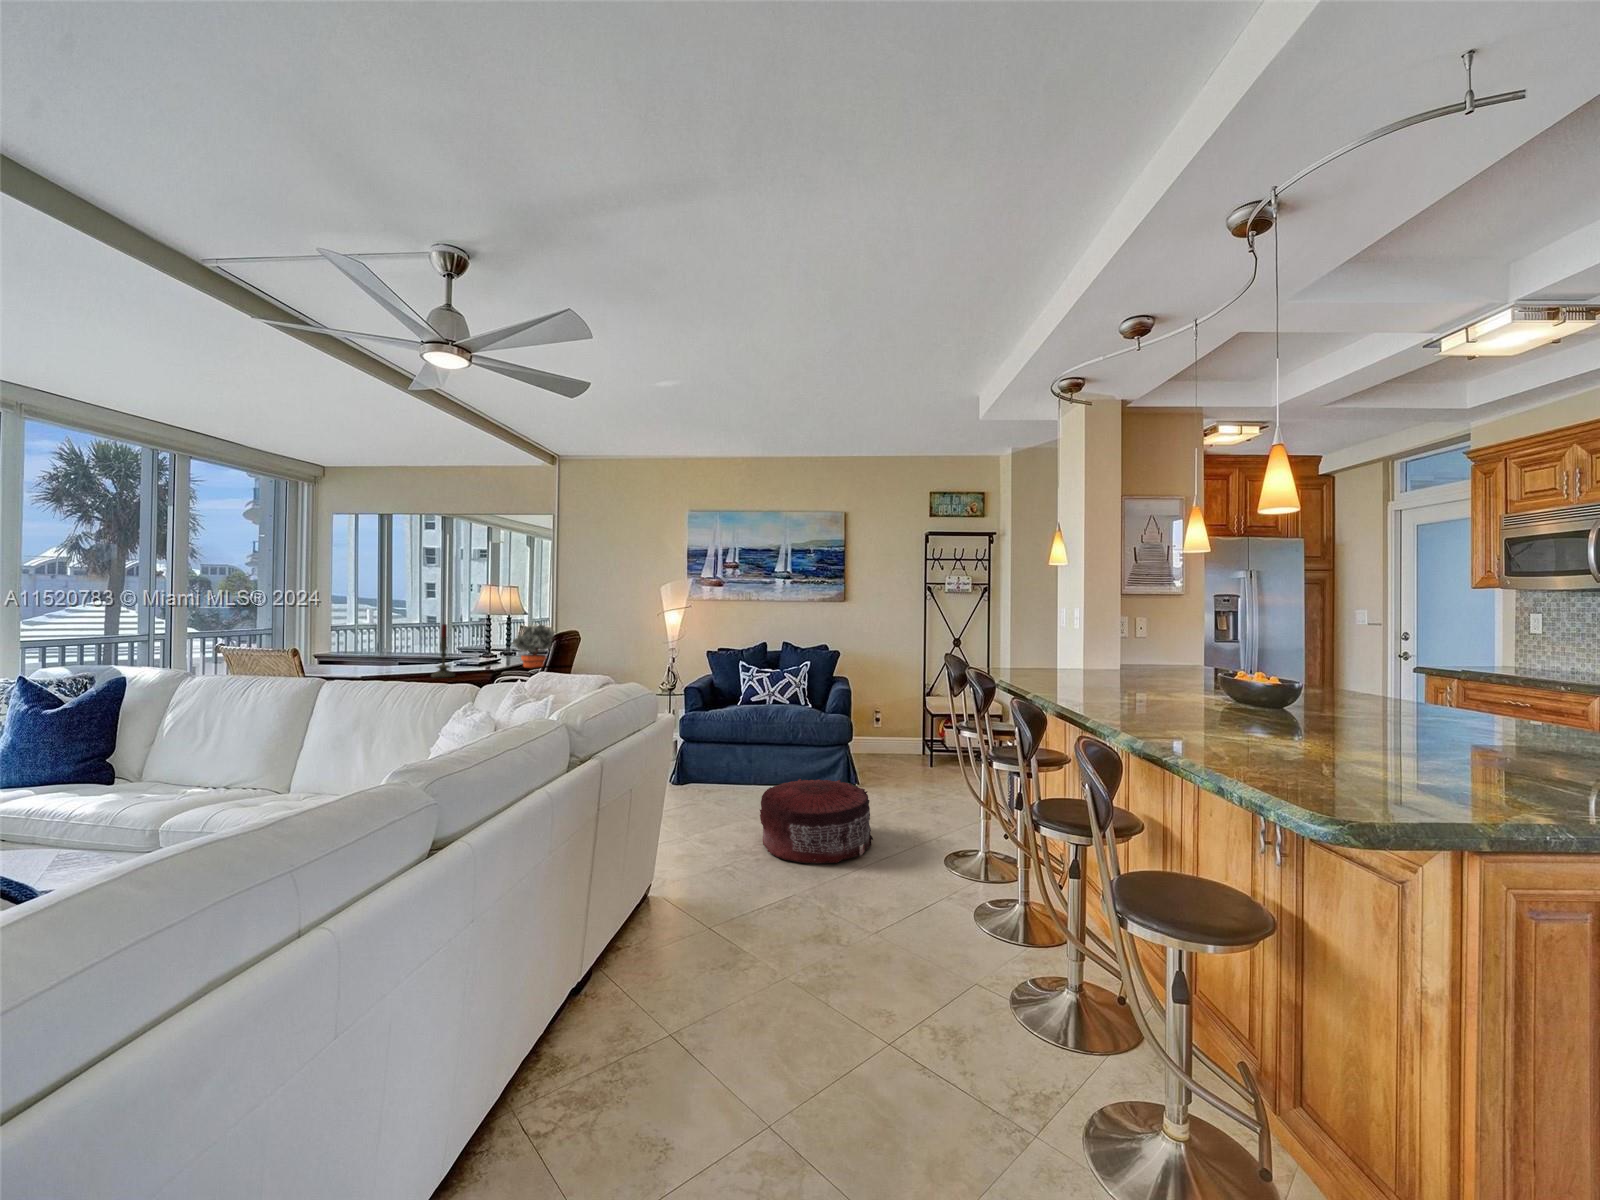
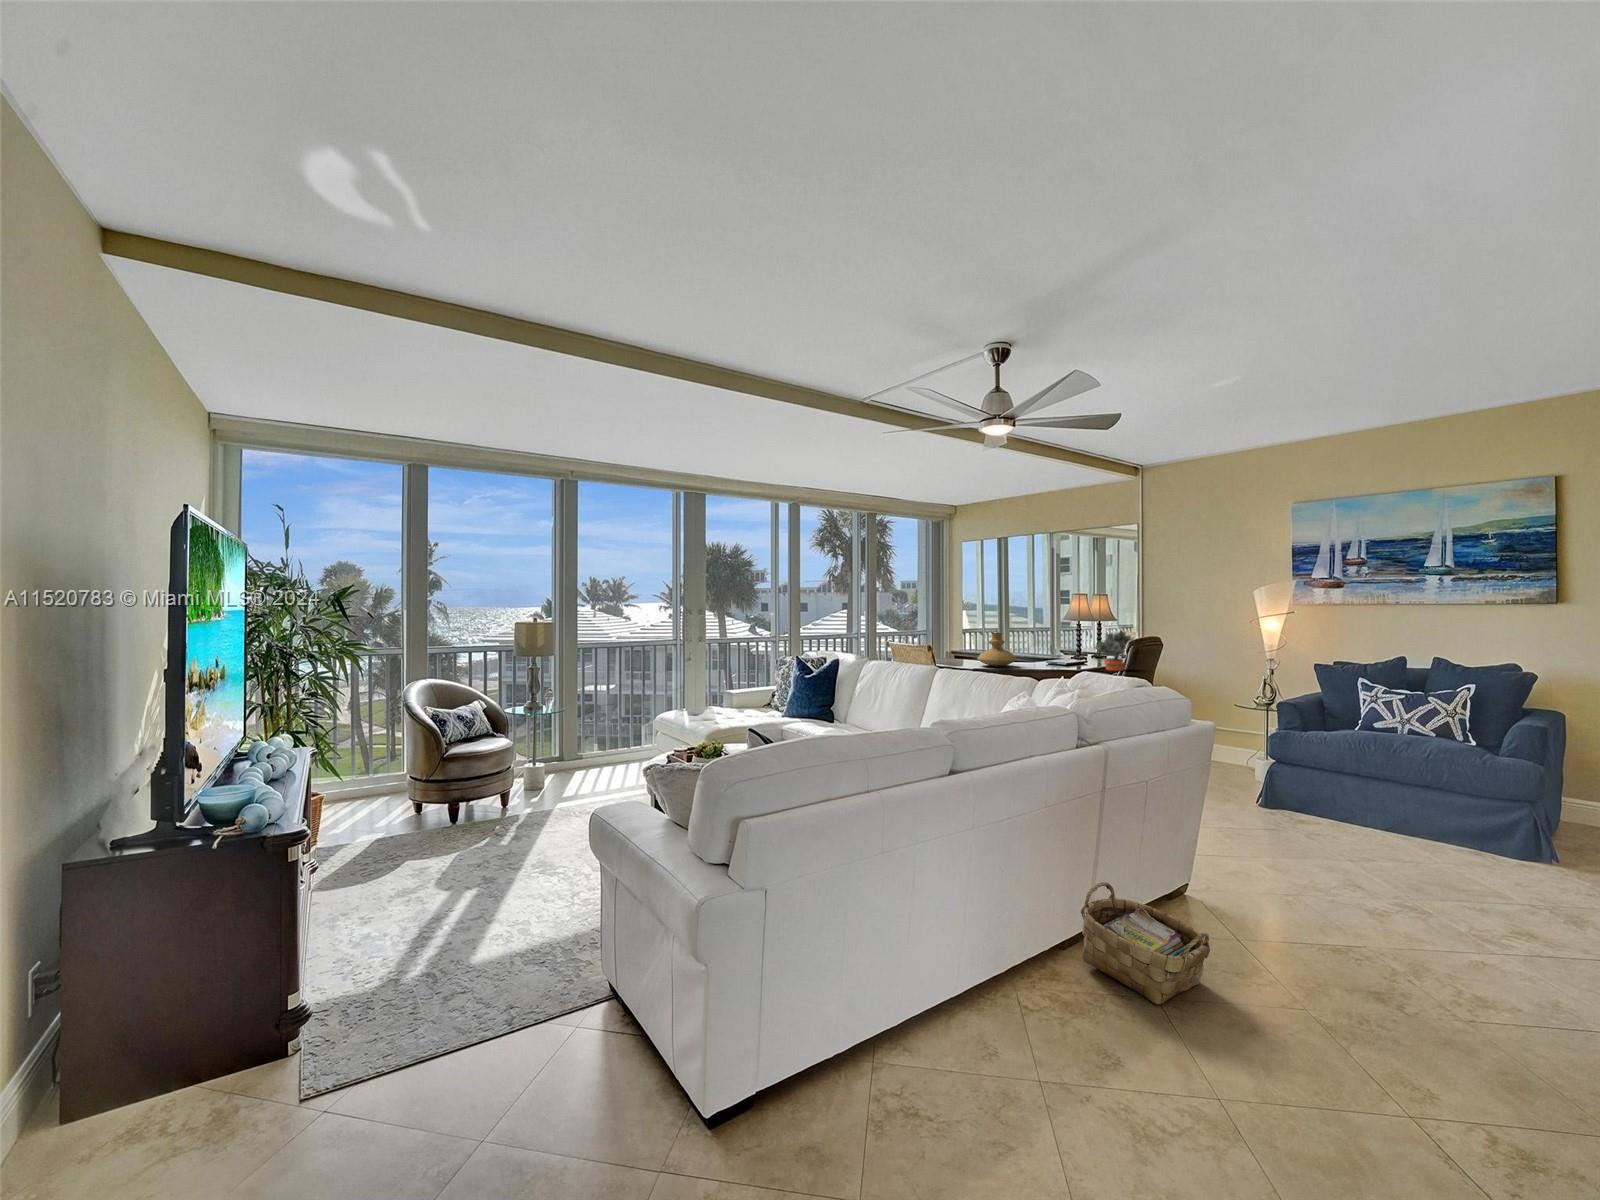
candle: present [431,624,455,678] -> none [1027,630,1045,675]
vase: none [355,627,414,671] -> present [977,633,1017,667]
pouf: present [760,779,873,863] -> none [1339,821,1527,930]
woven basket: none [563,939,716,1084] -> present [1081,882,1210,1004]

